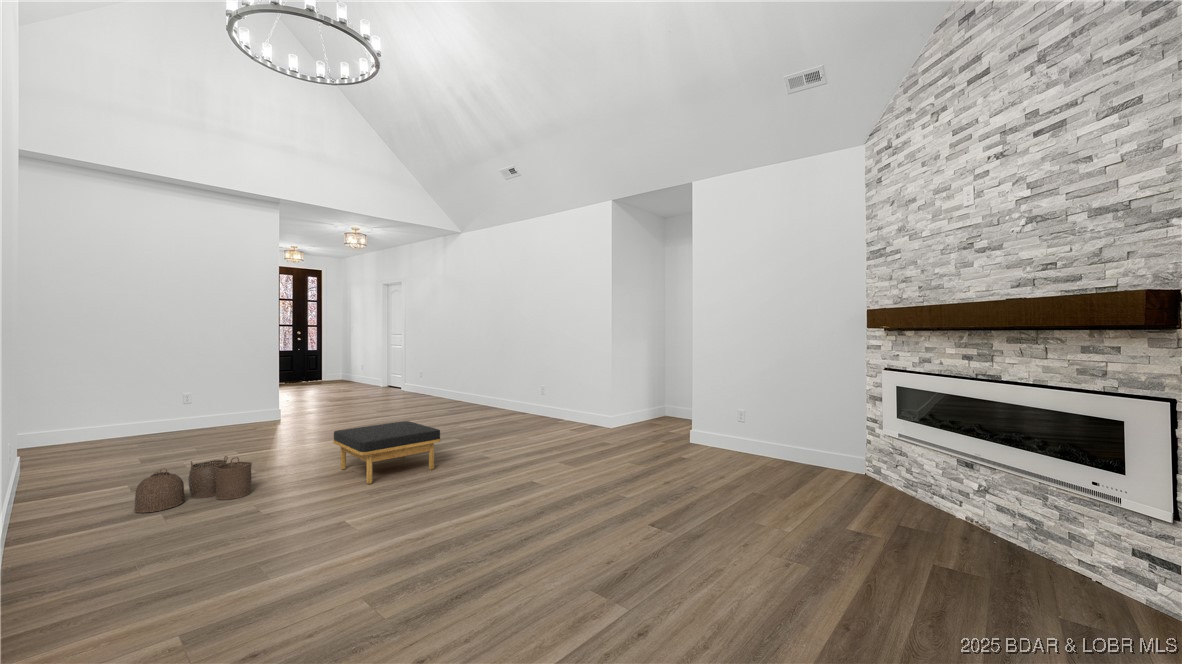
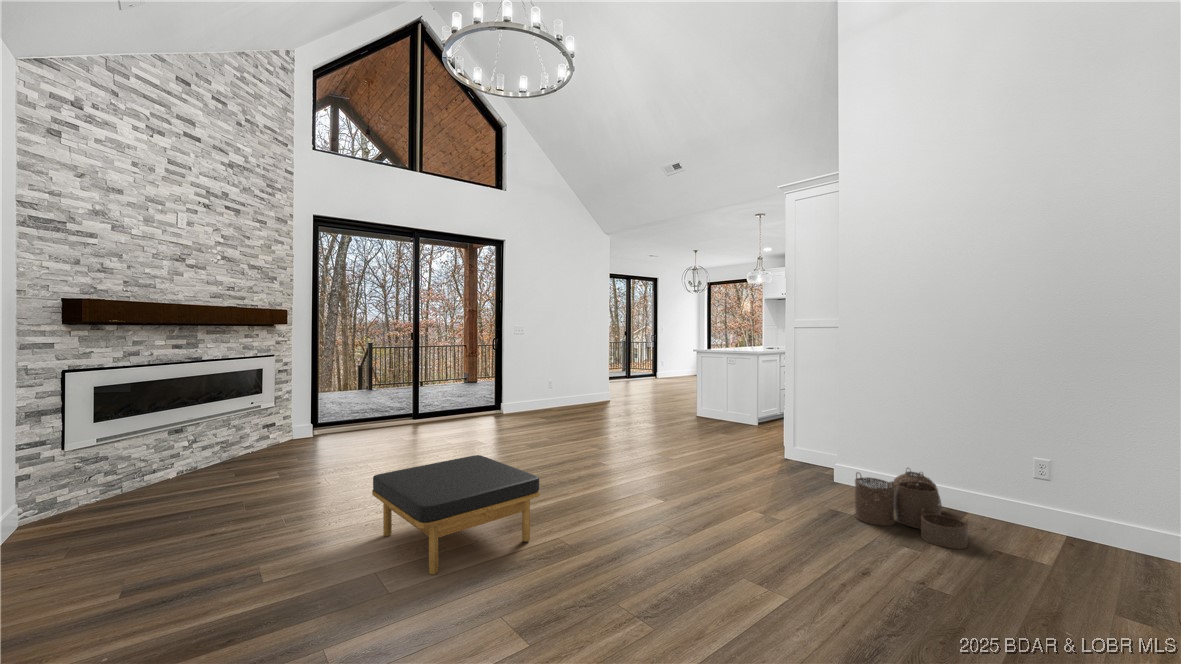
ottoman: present [333,421,441,484] -> present [372,455,540,575]

